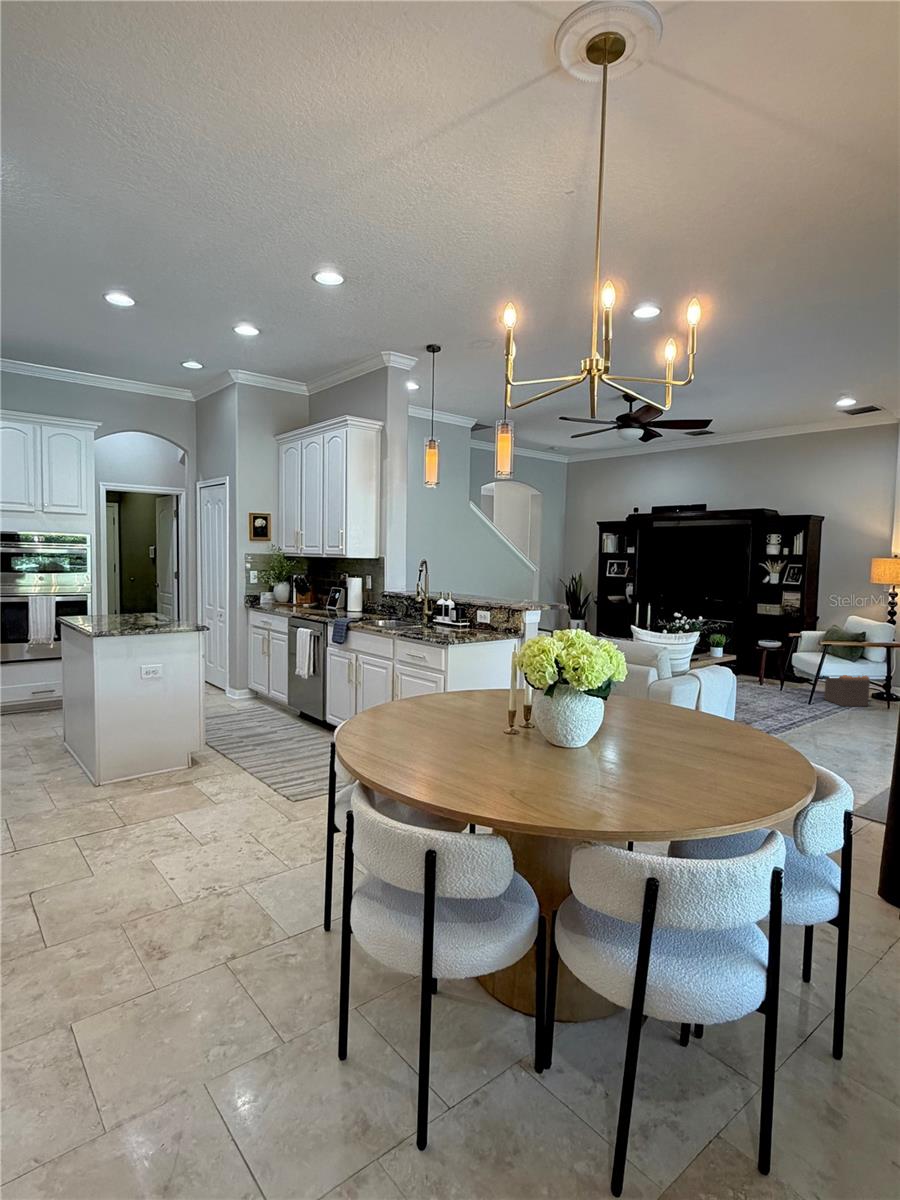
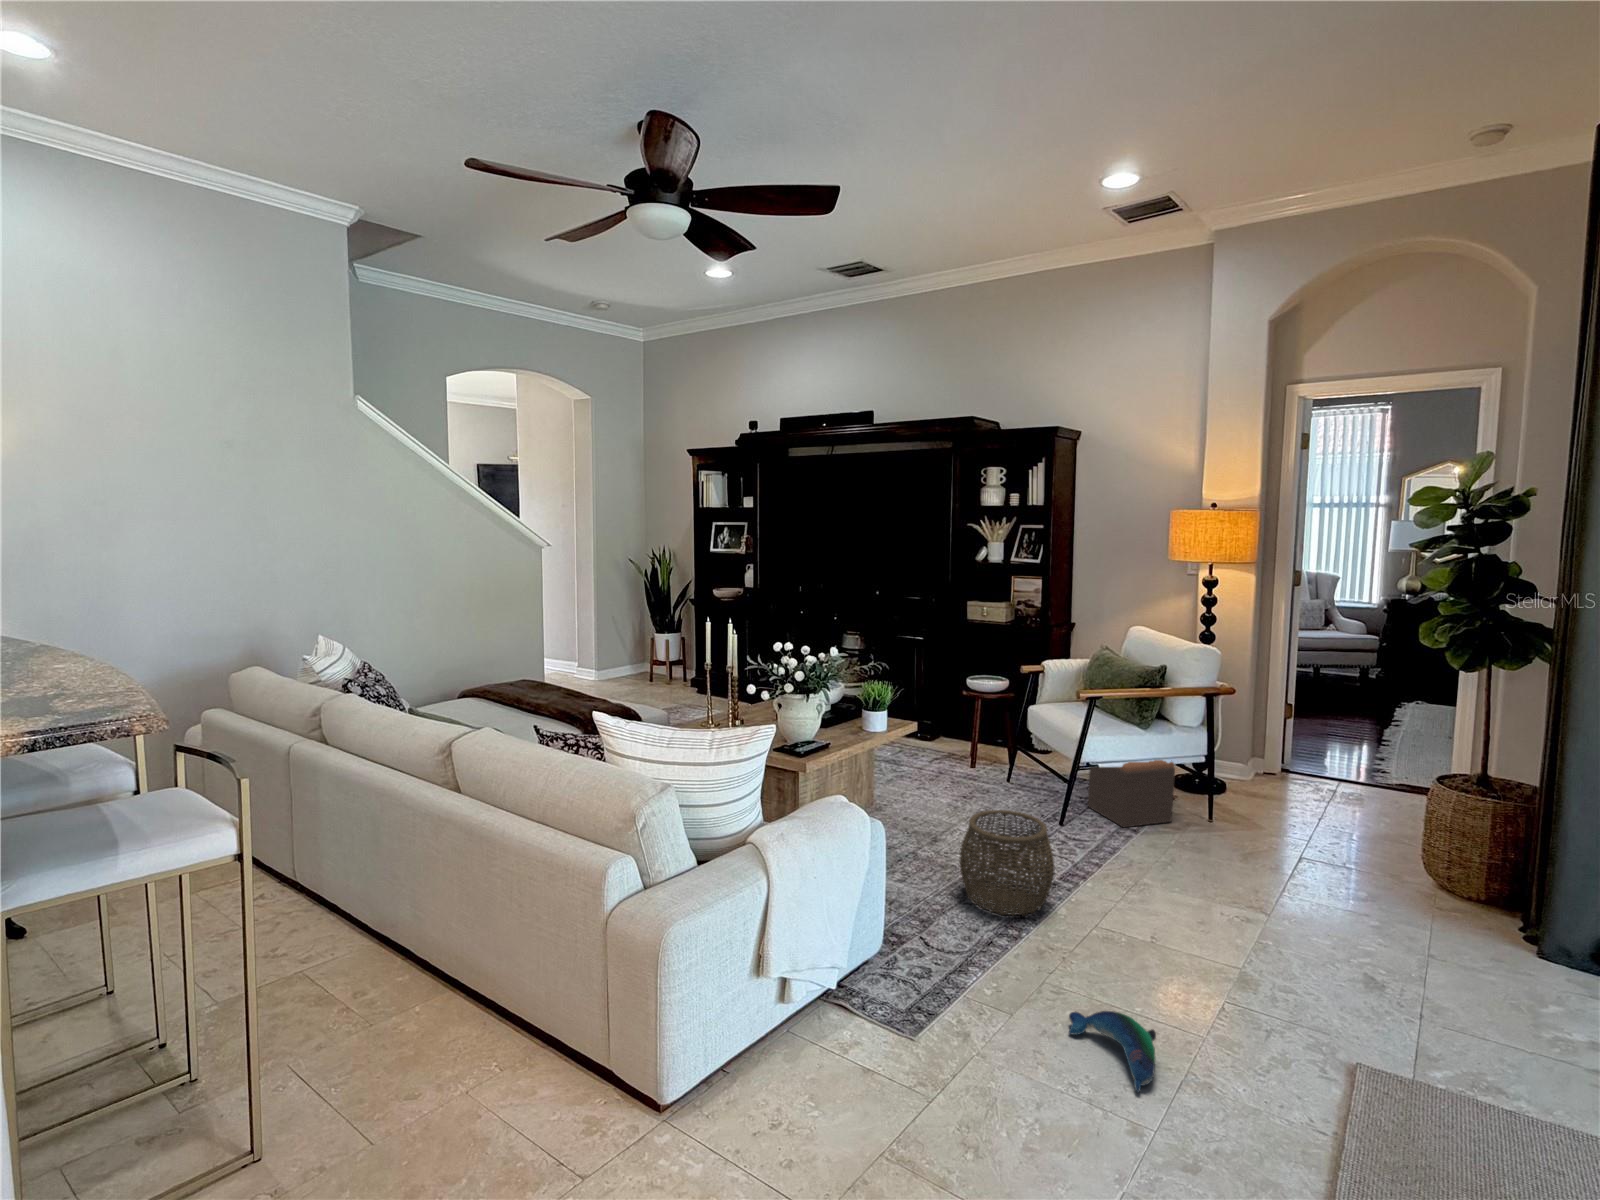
woven basket: none [764,683,808,723] -> present [959,810,1055,916]
plush toy: none [814,737,848,755] -> present [1068,1011,1156,1092]

